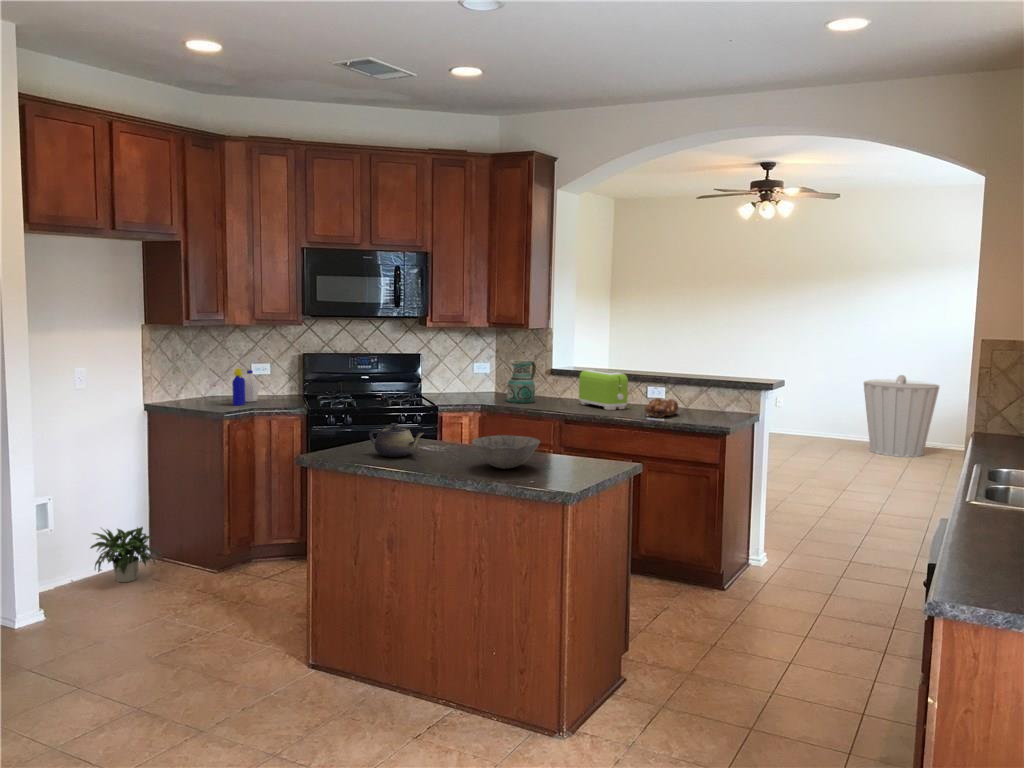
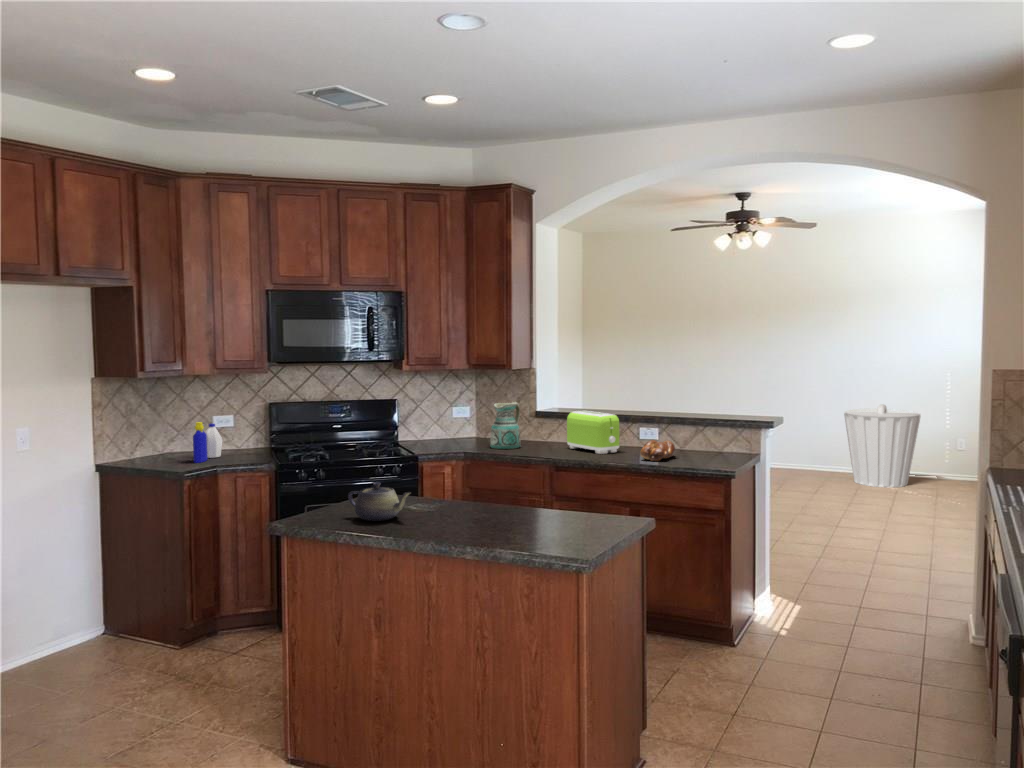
bowl: present [472,435,540,469] -> none [466,493,544,532]
potted plant: present [71,527,160,582] -> none [11,601,115,668]

